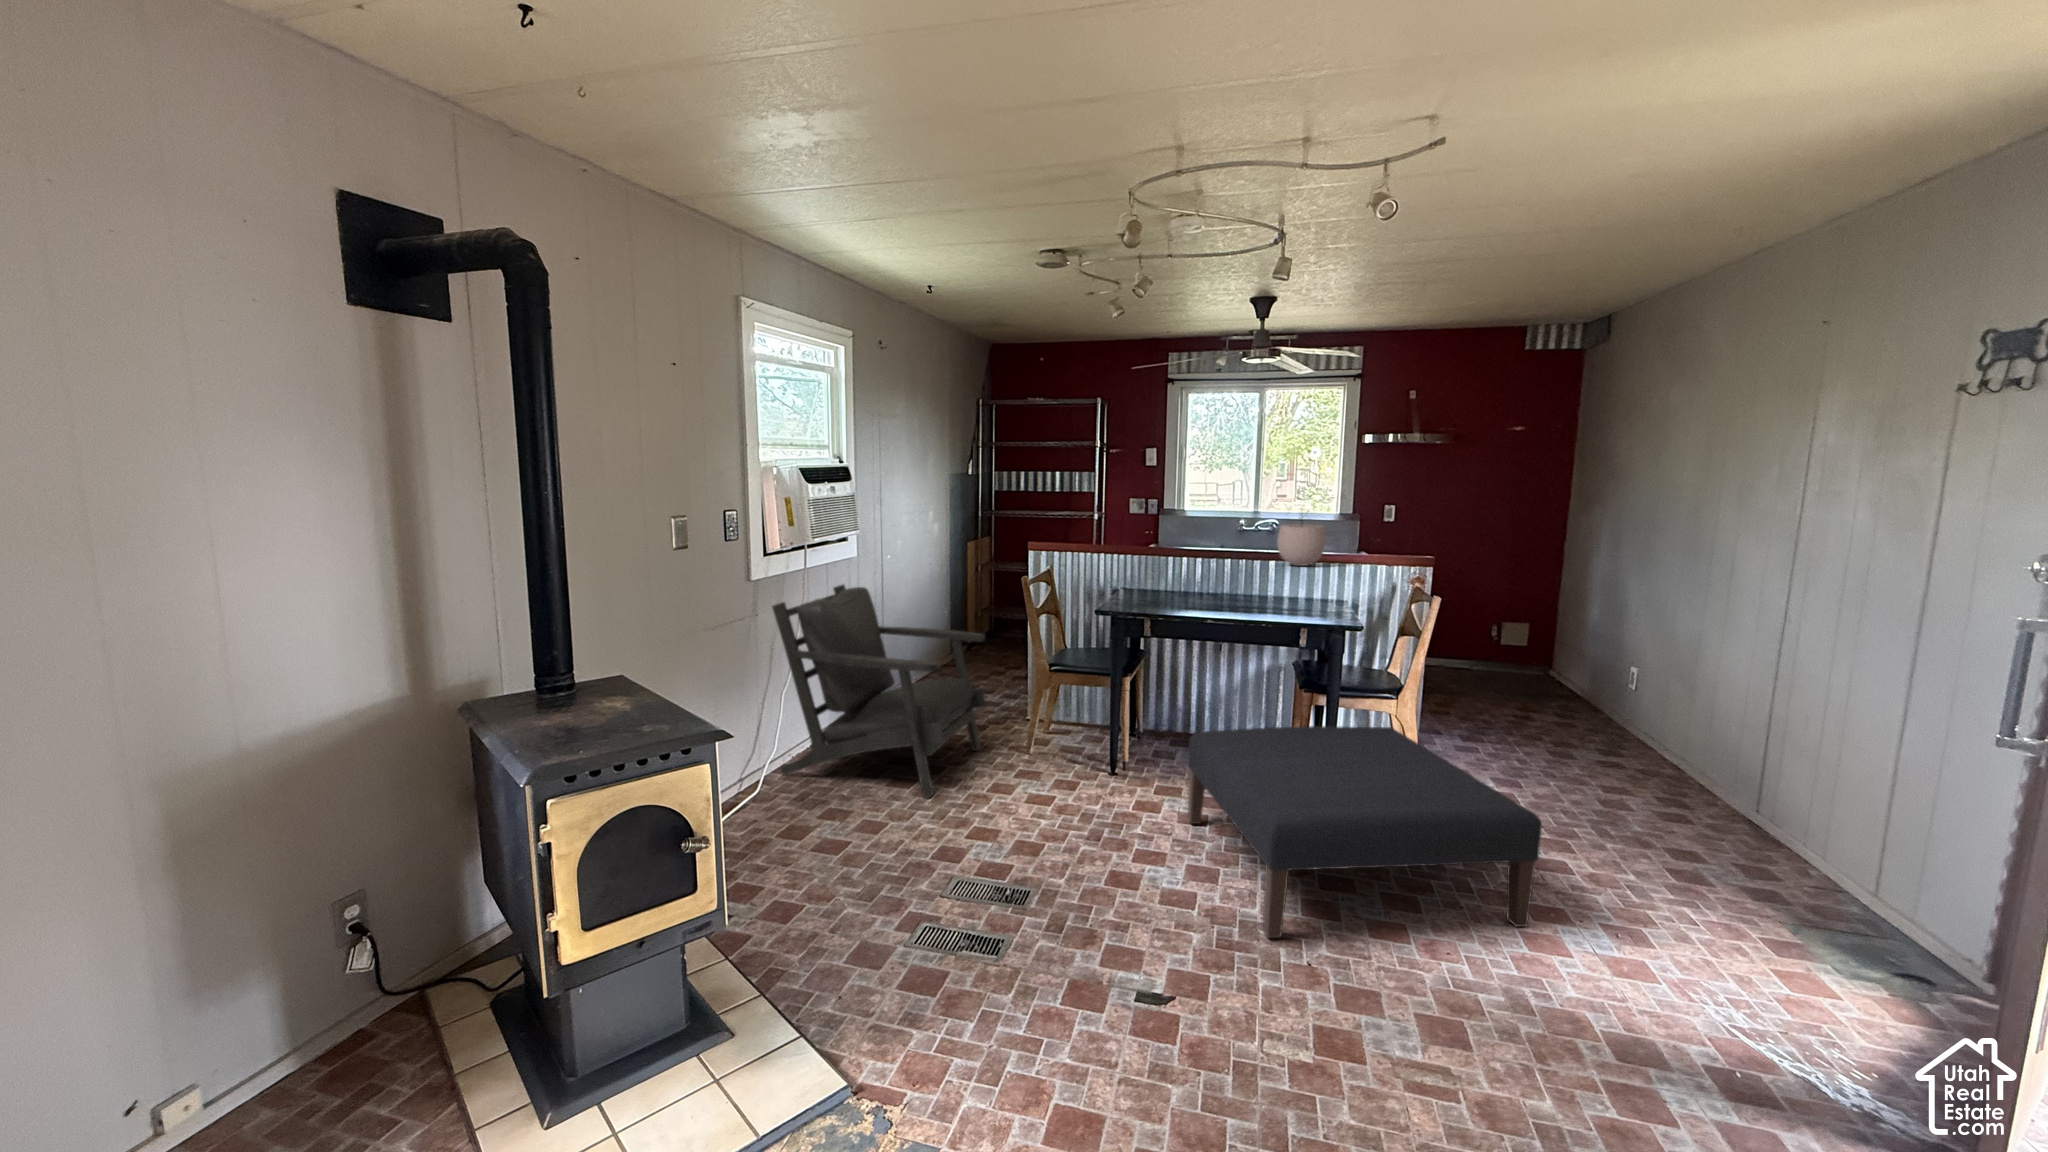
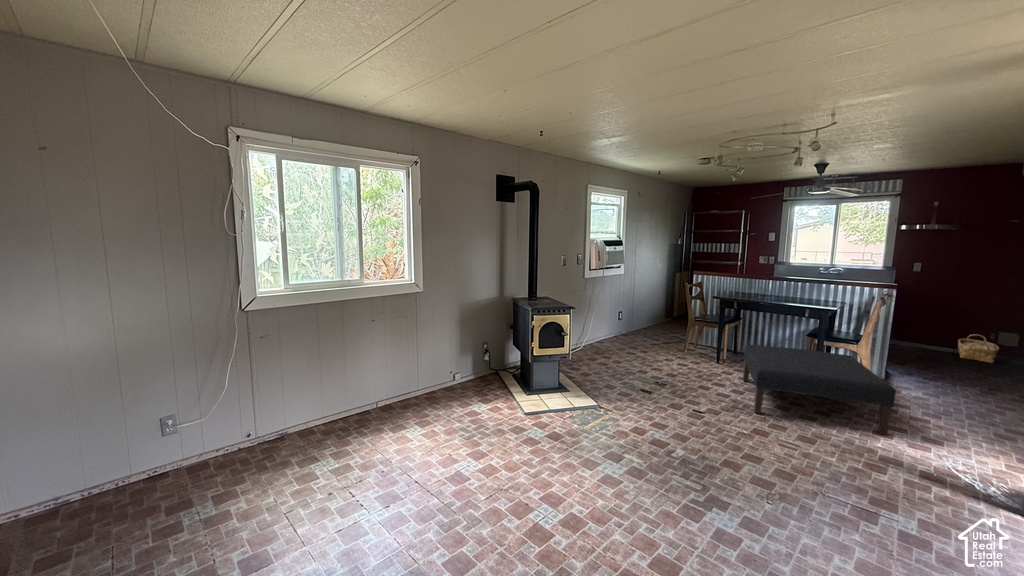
plant pot: present [1277,511,1326,566] -> none [813,260,840,286]
armchair: present [772,585,986,799] -> none [591,283,670,358]
woven basket: none [1454,632,1510,681] -> present [958,335,999,363]

